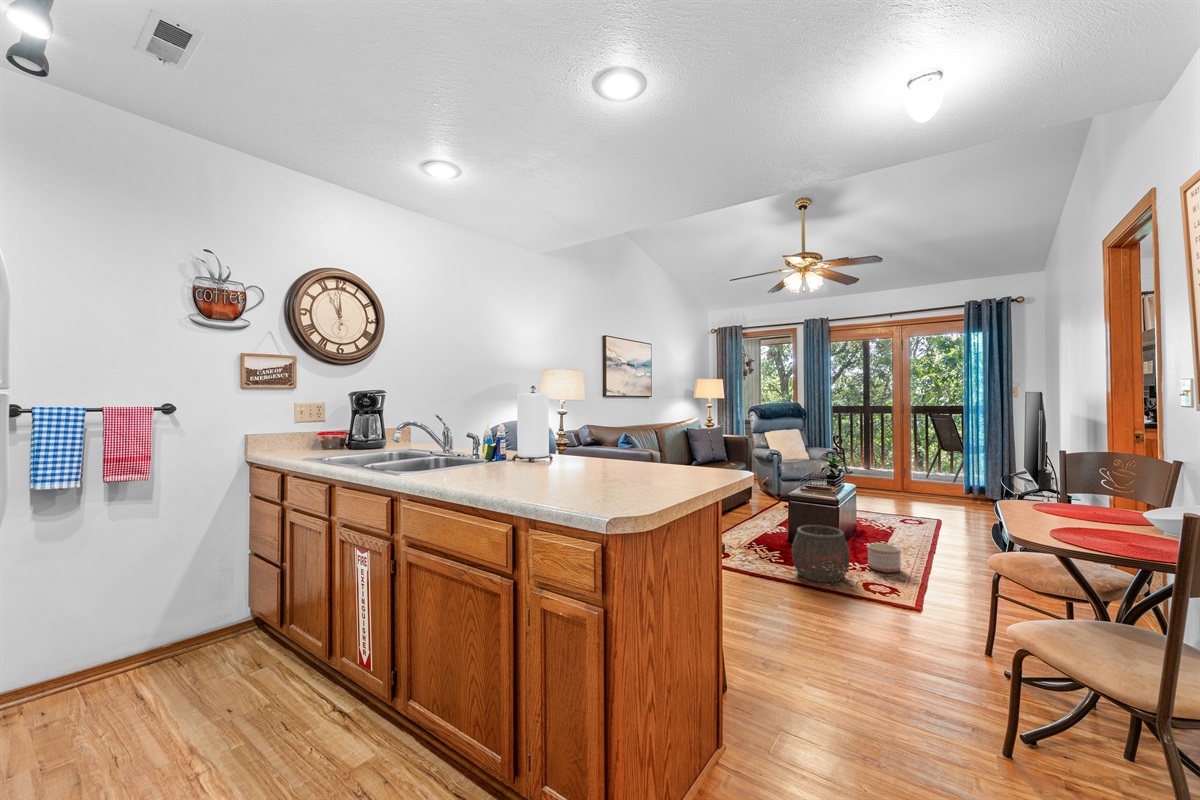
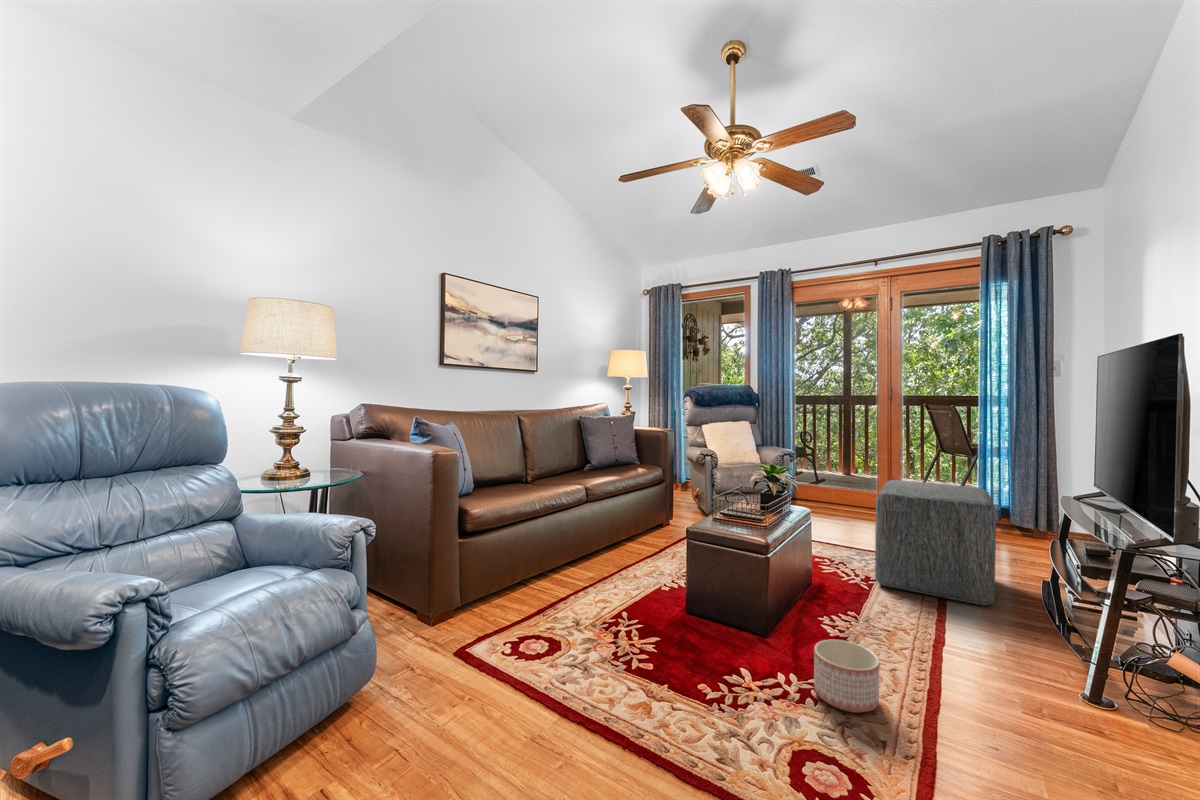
ottoman: none [895,467,966,537] -> present [875,480,996,605]
woven basket: present [792,525,850,583] -> none [651,606,769,751]

